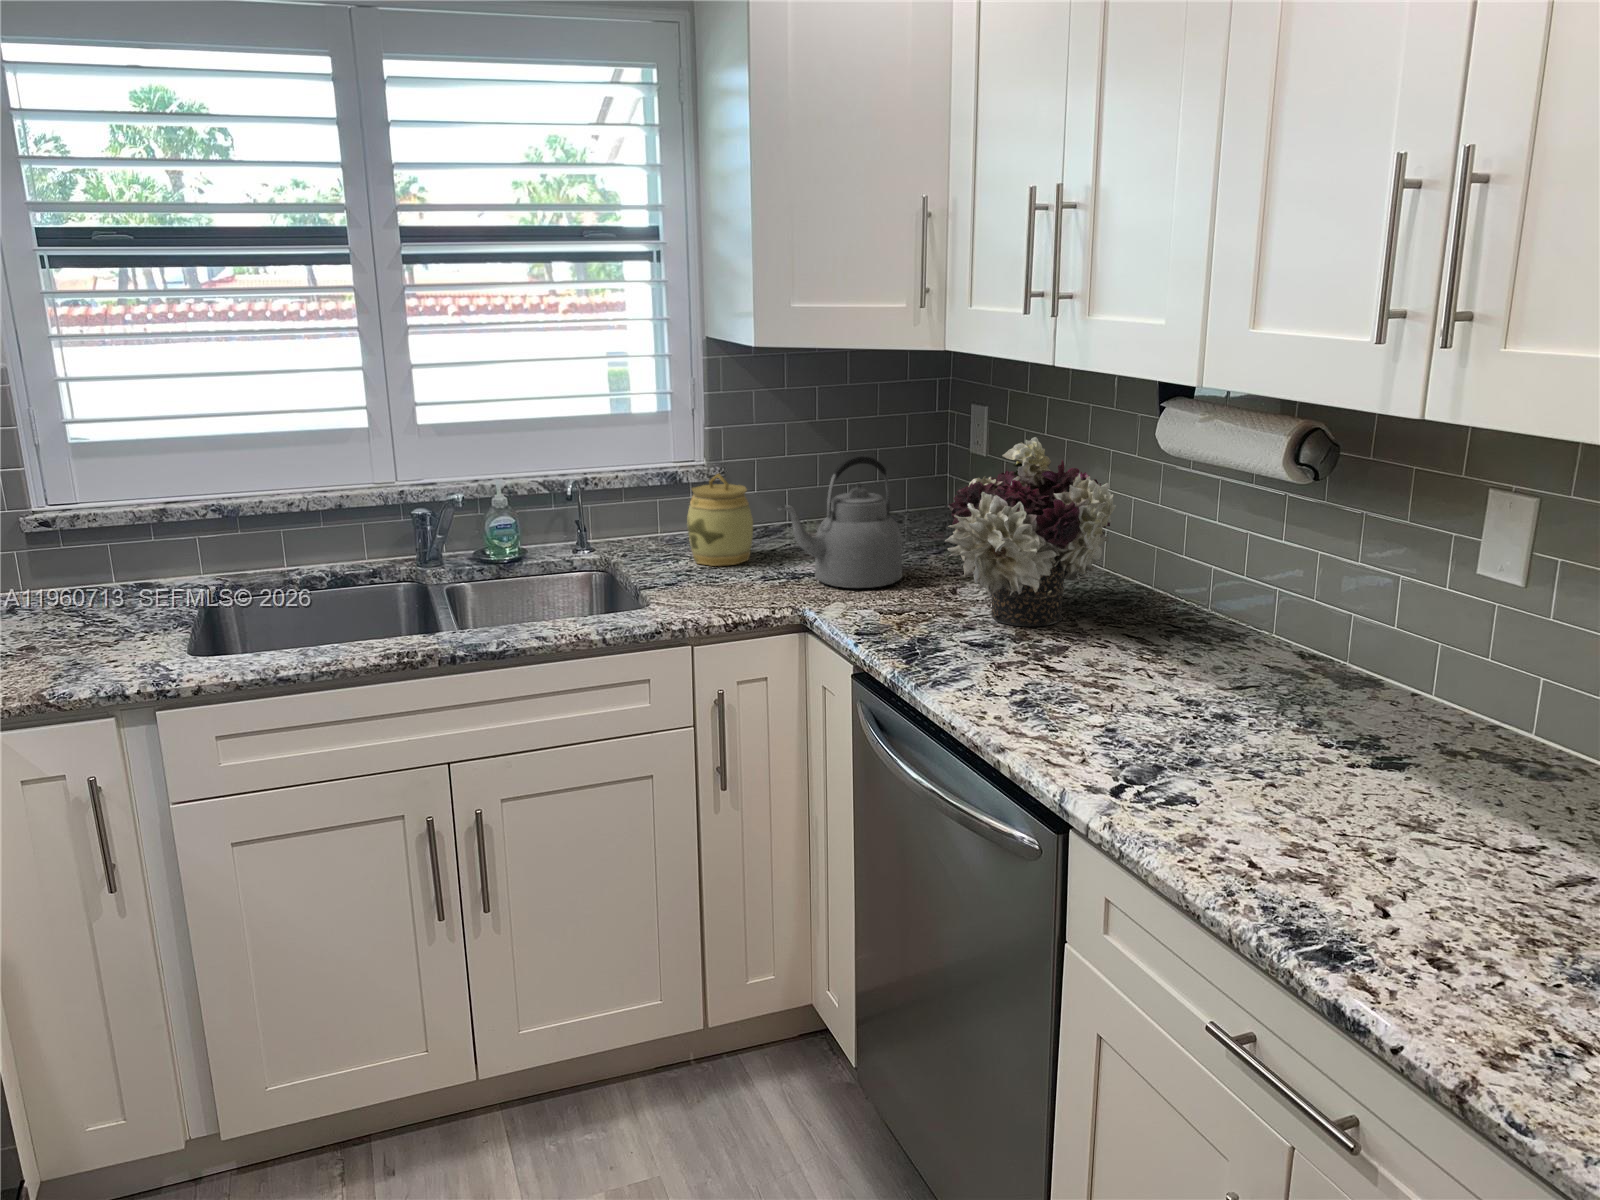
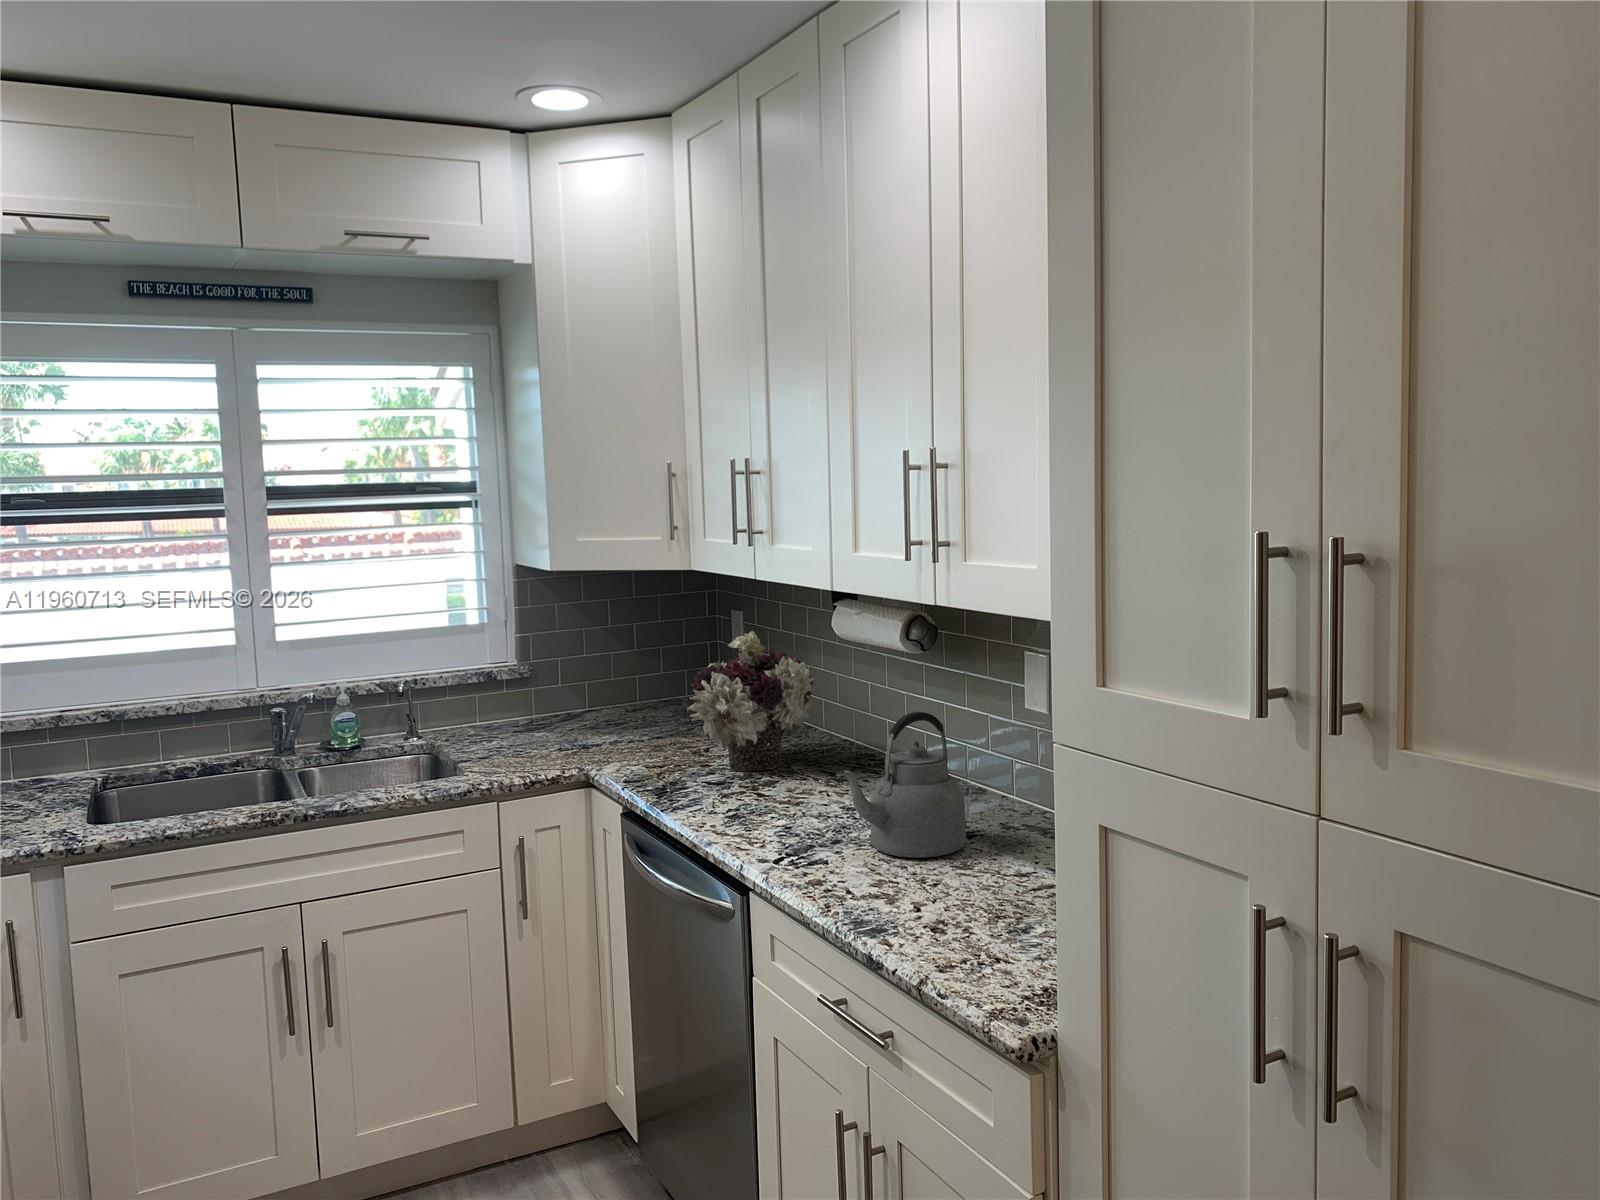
kettle: present [778,455,902,588] -> present [836,712,966,858]
jar: present [687,474,753,566] -> none [499,670,552,744]

